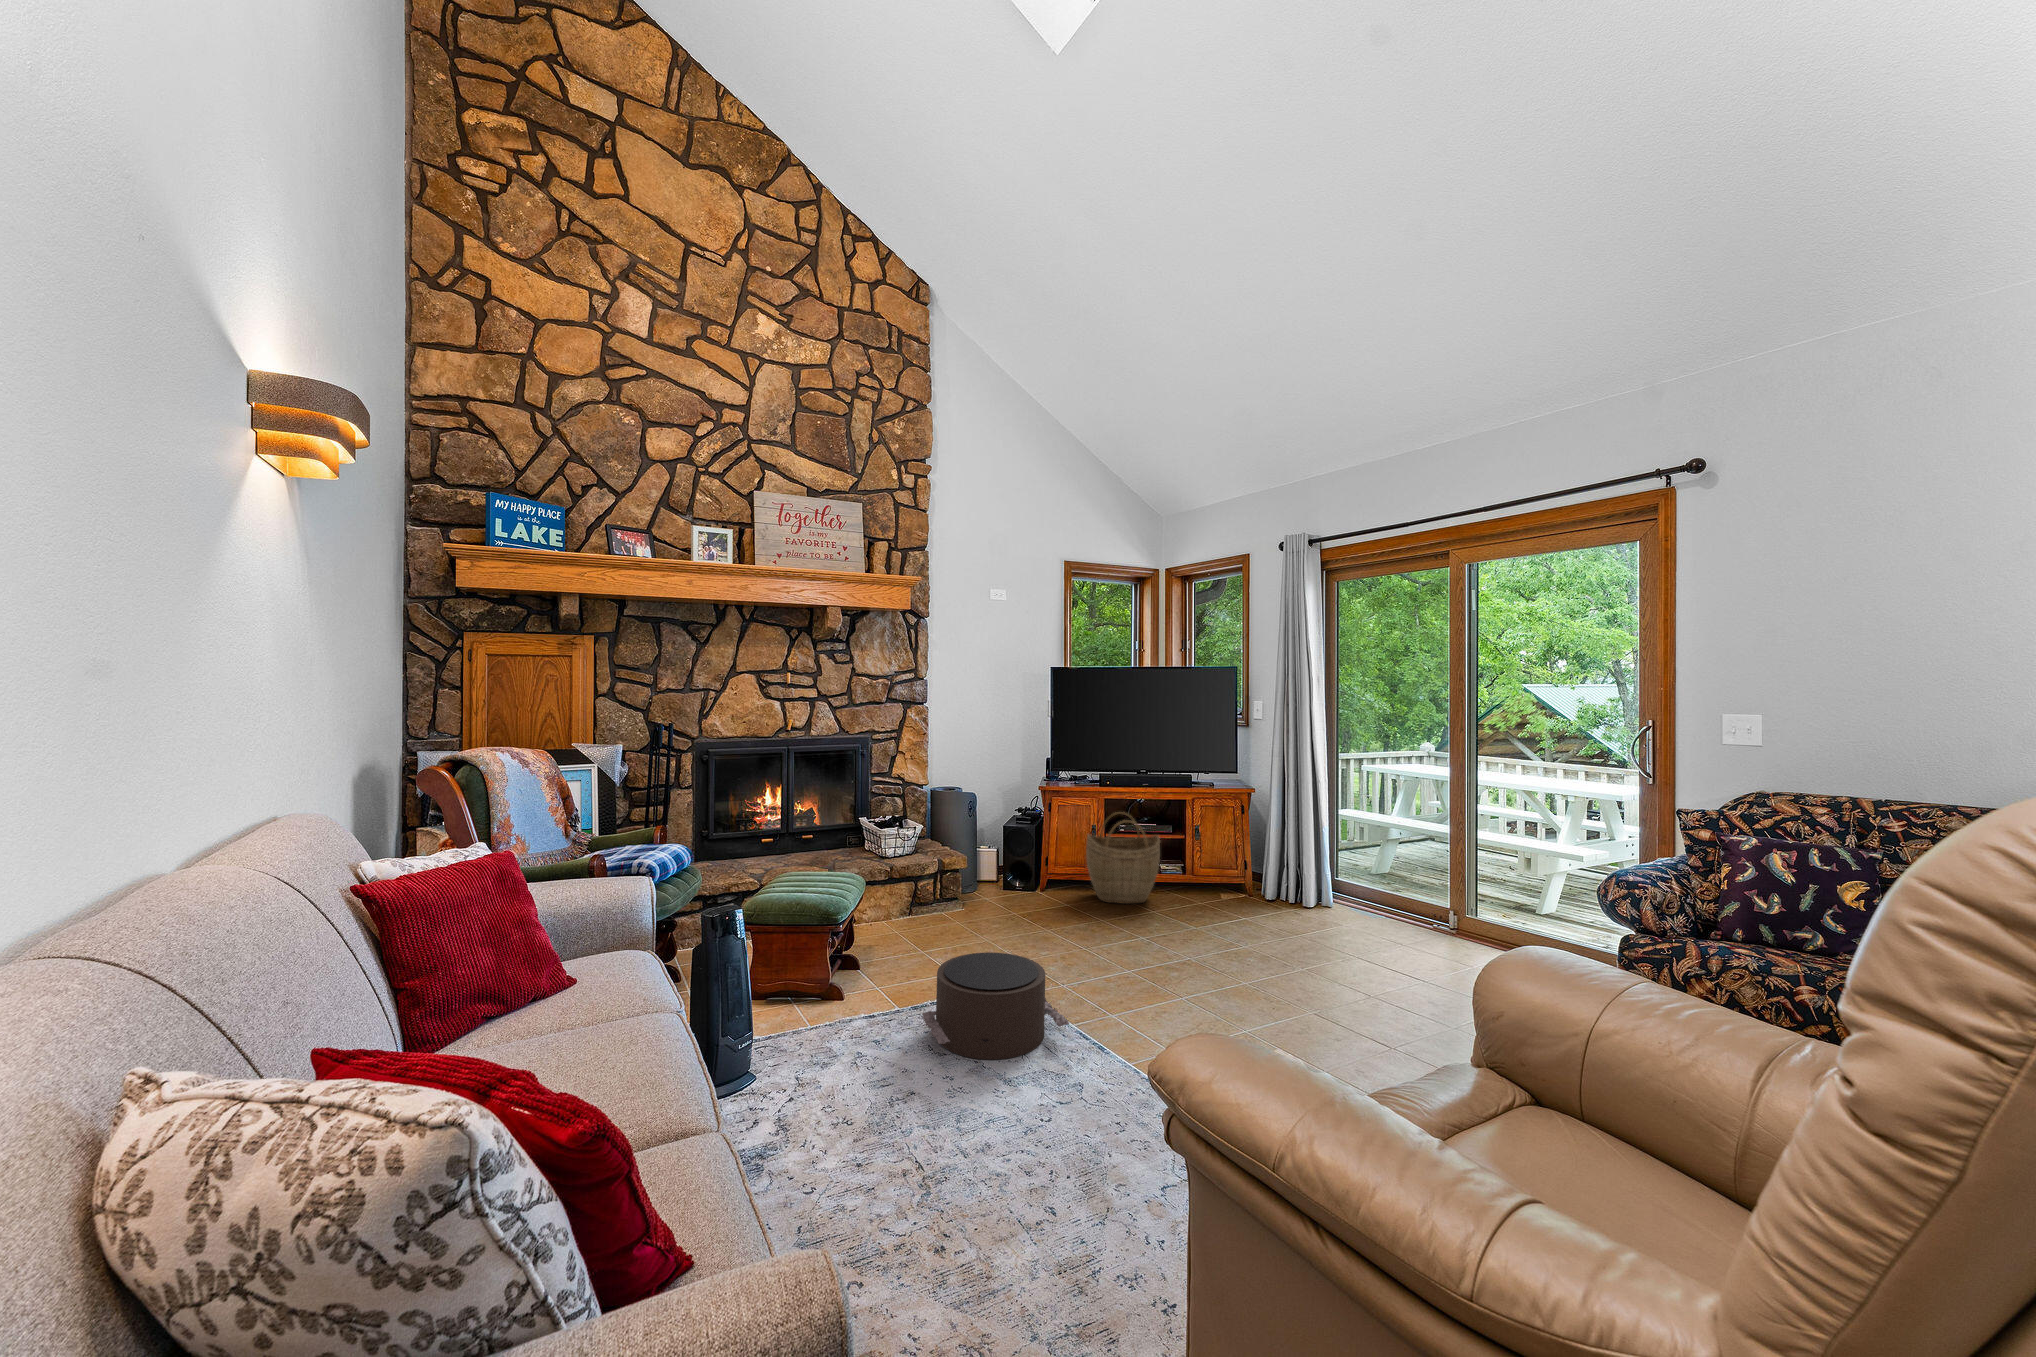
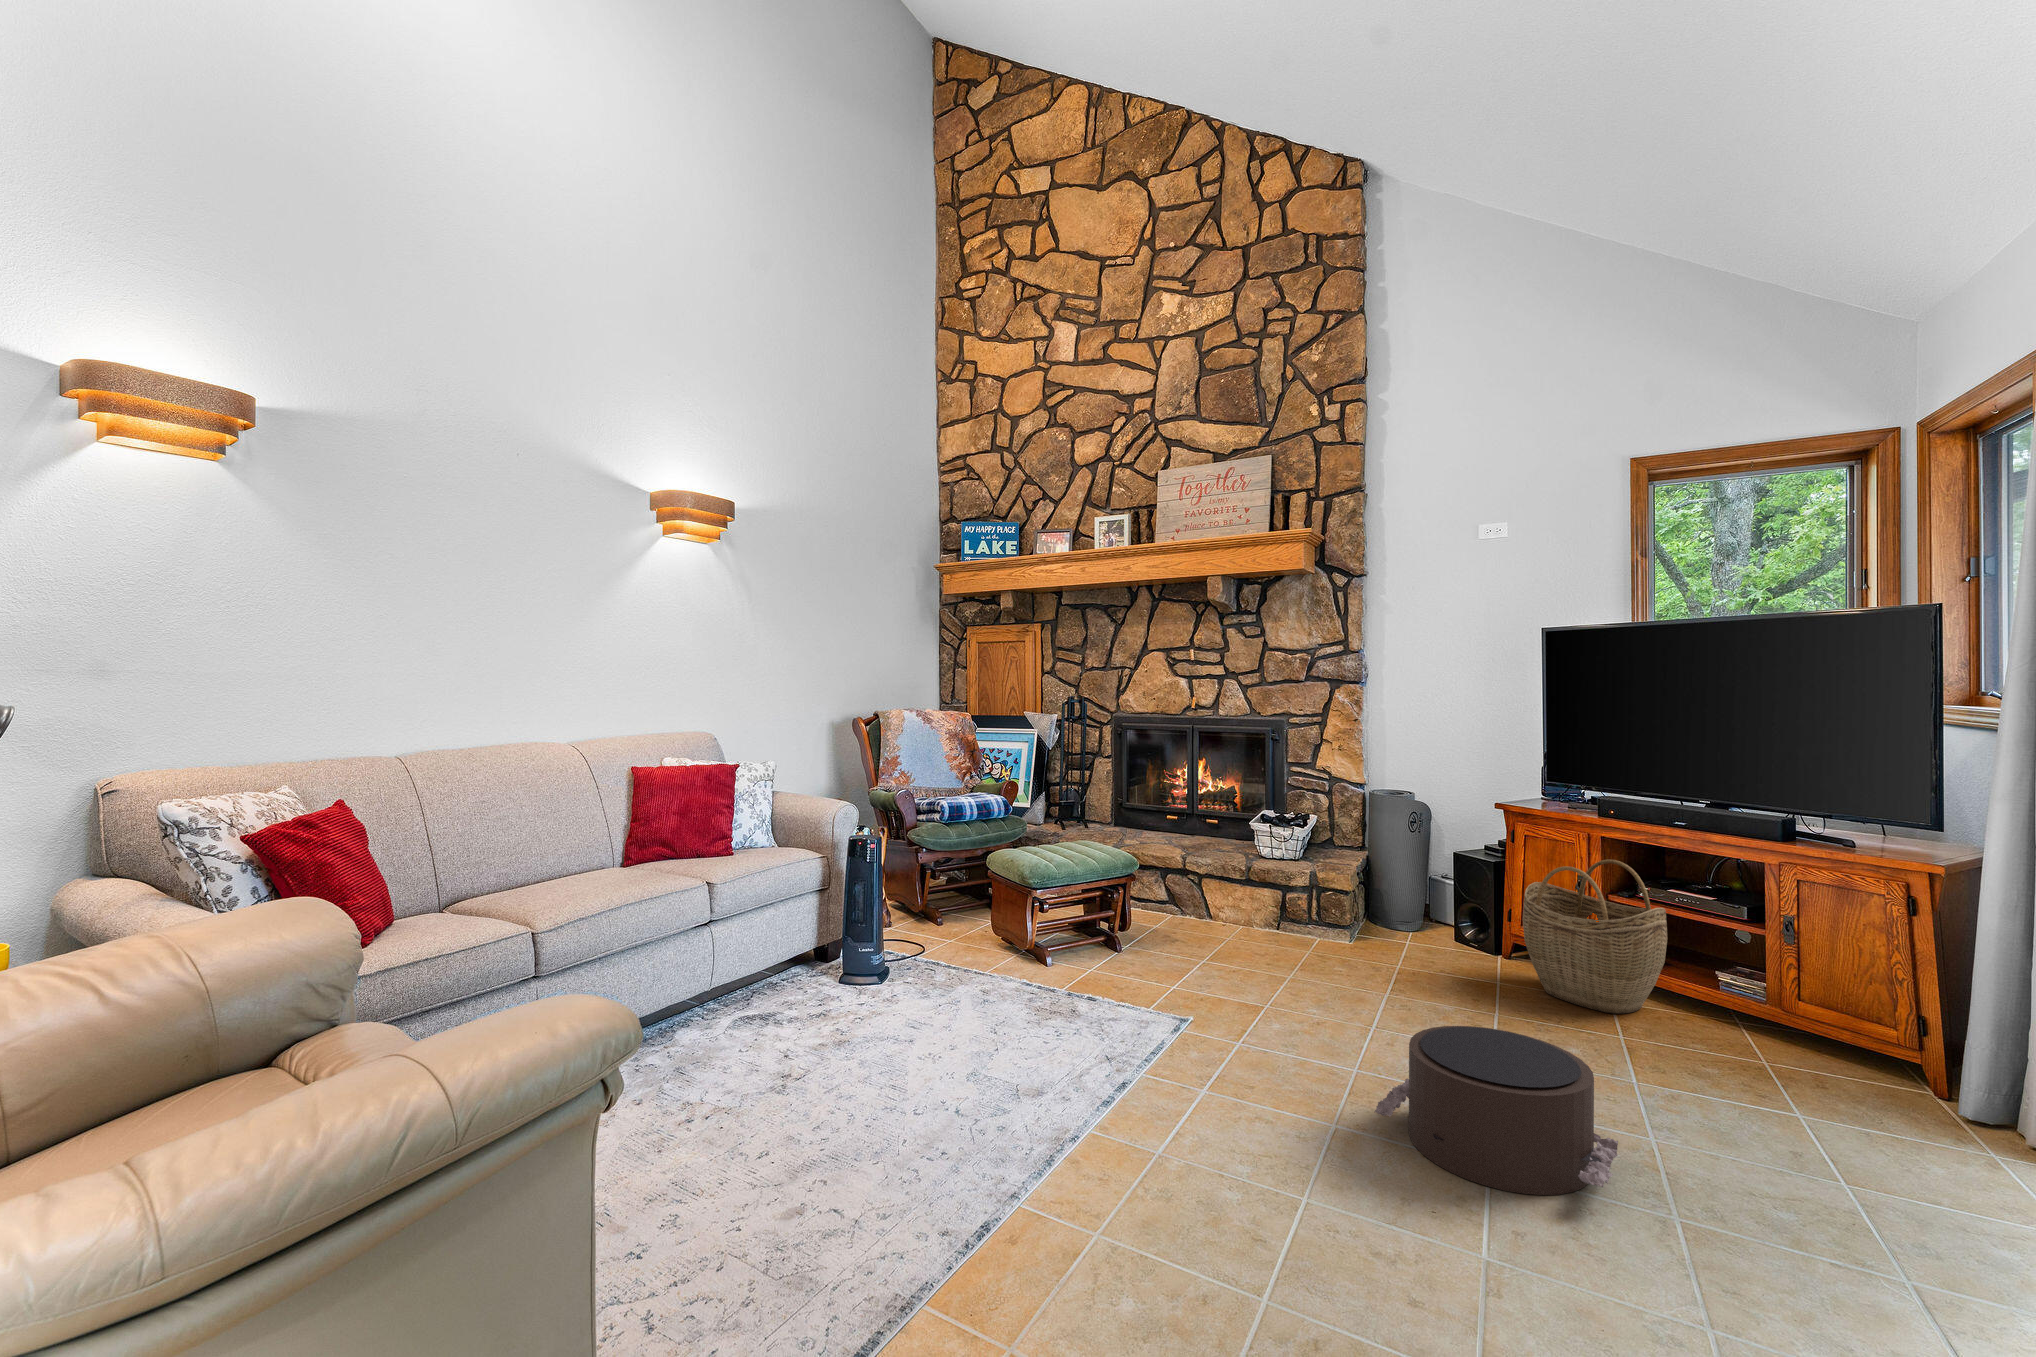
pouf: present [922,952,1069,1060] -> present [1375,1026,1618,1195]

